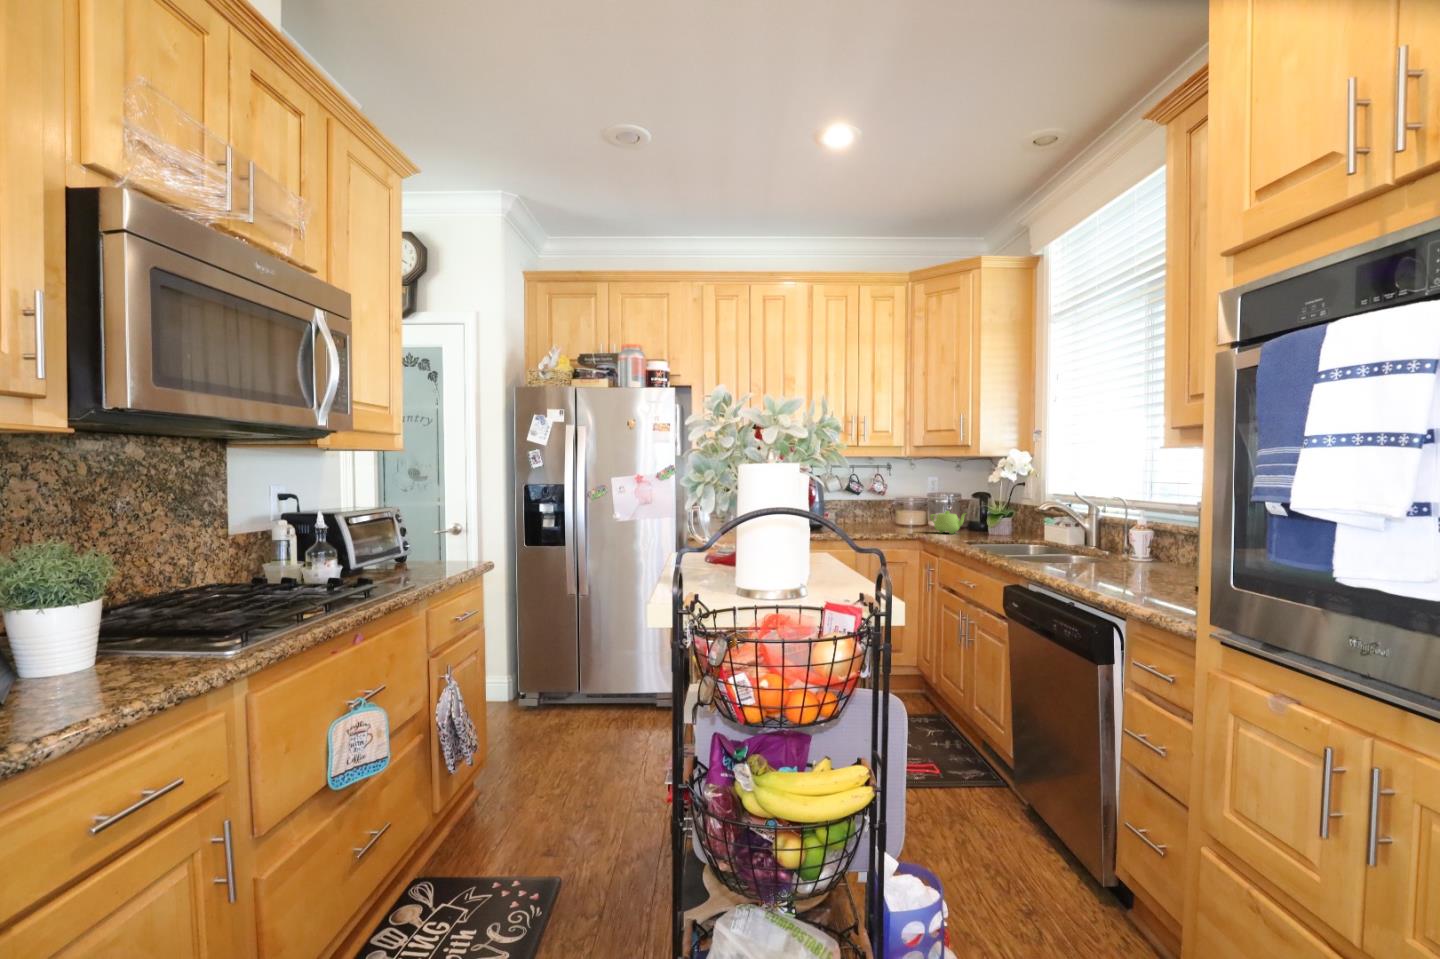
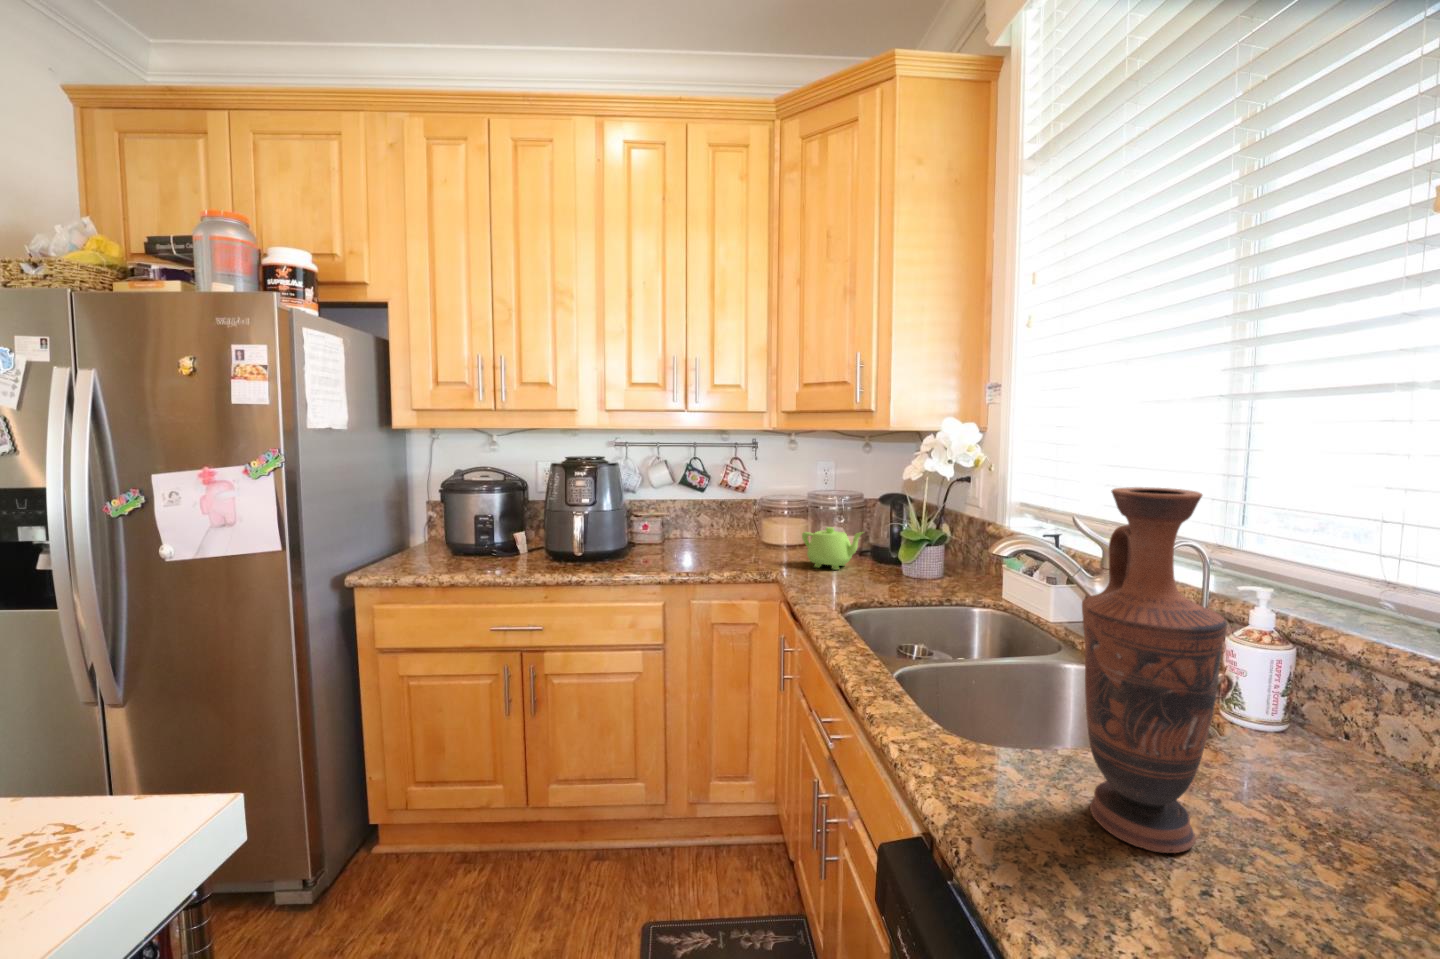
vase: none [1068,471,1107,572] -> present [1082,487,1227,853]

